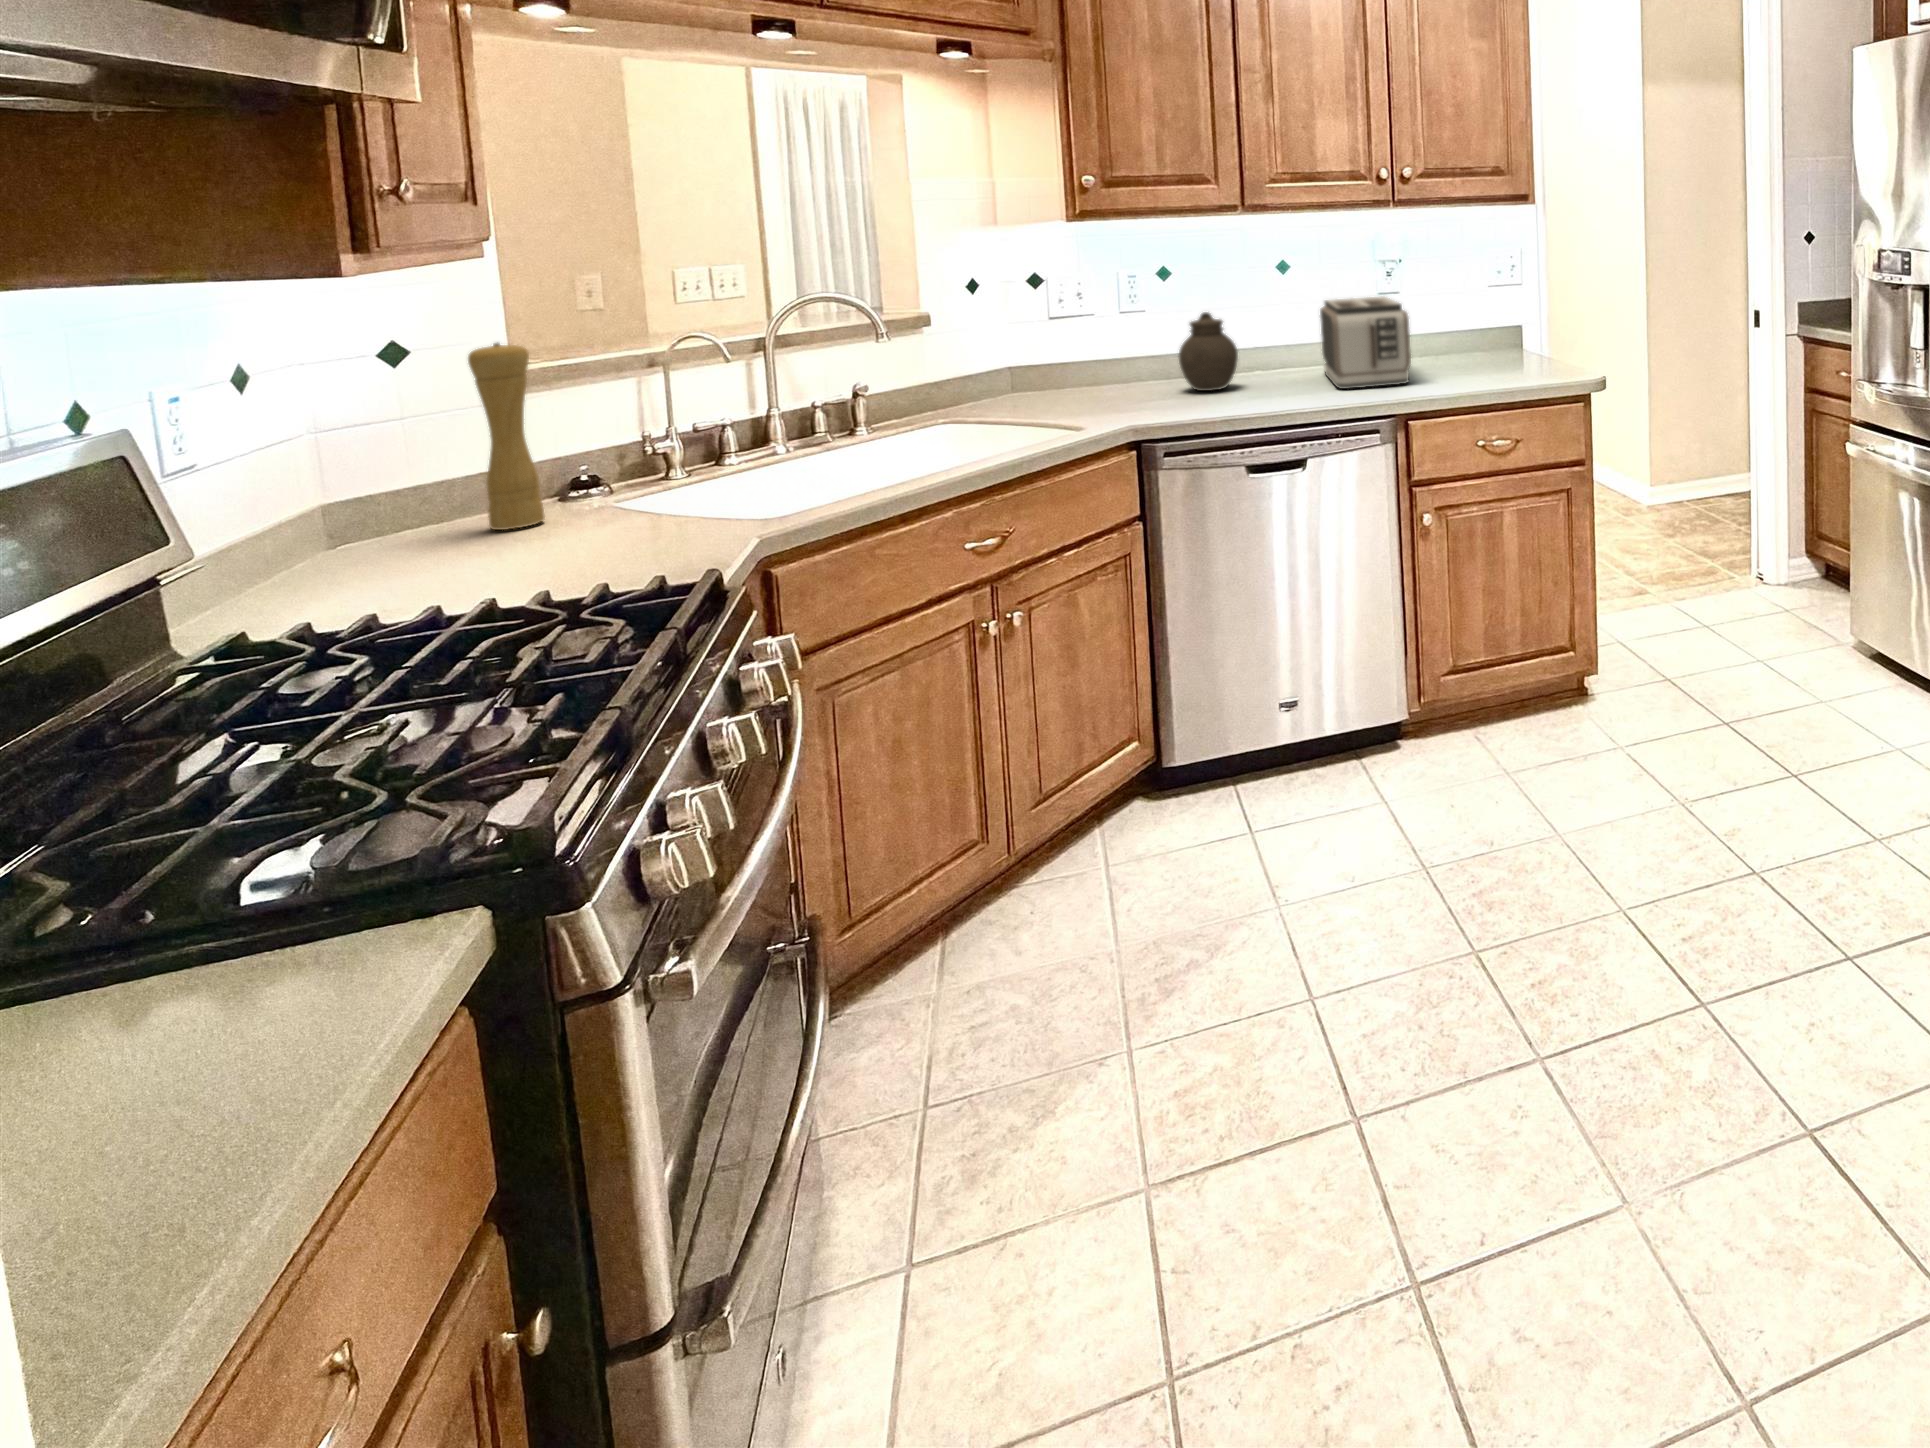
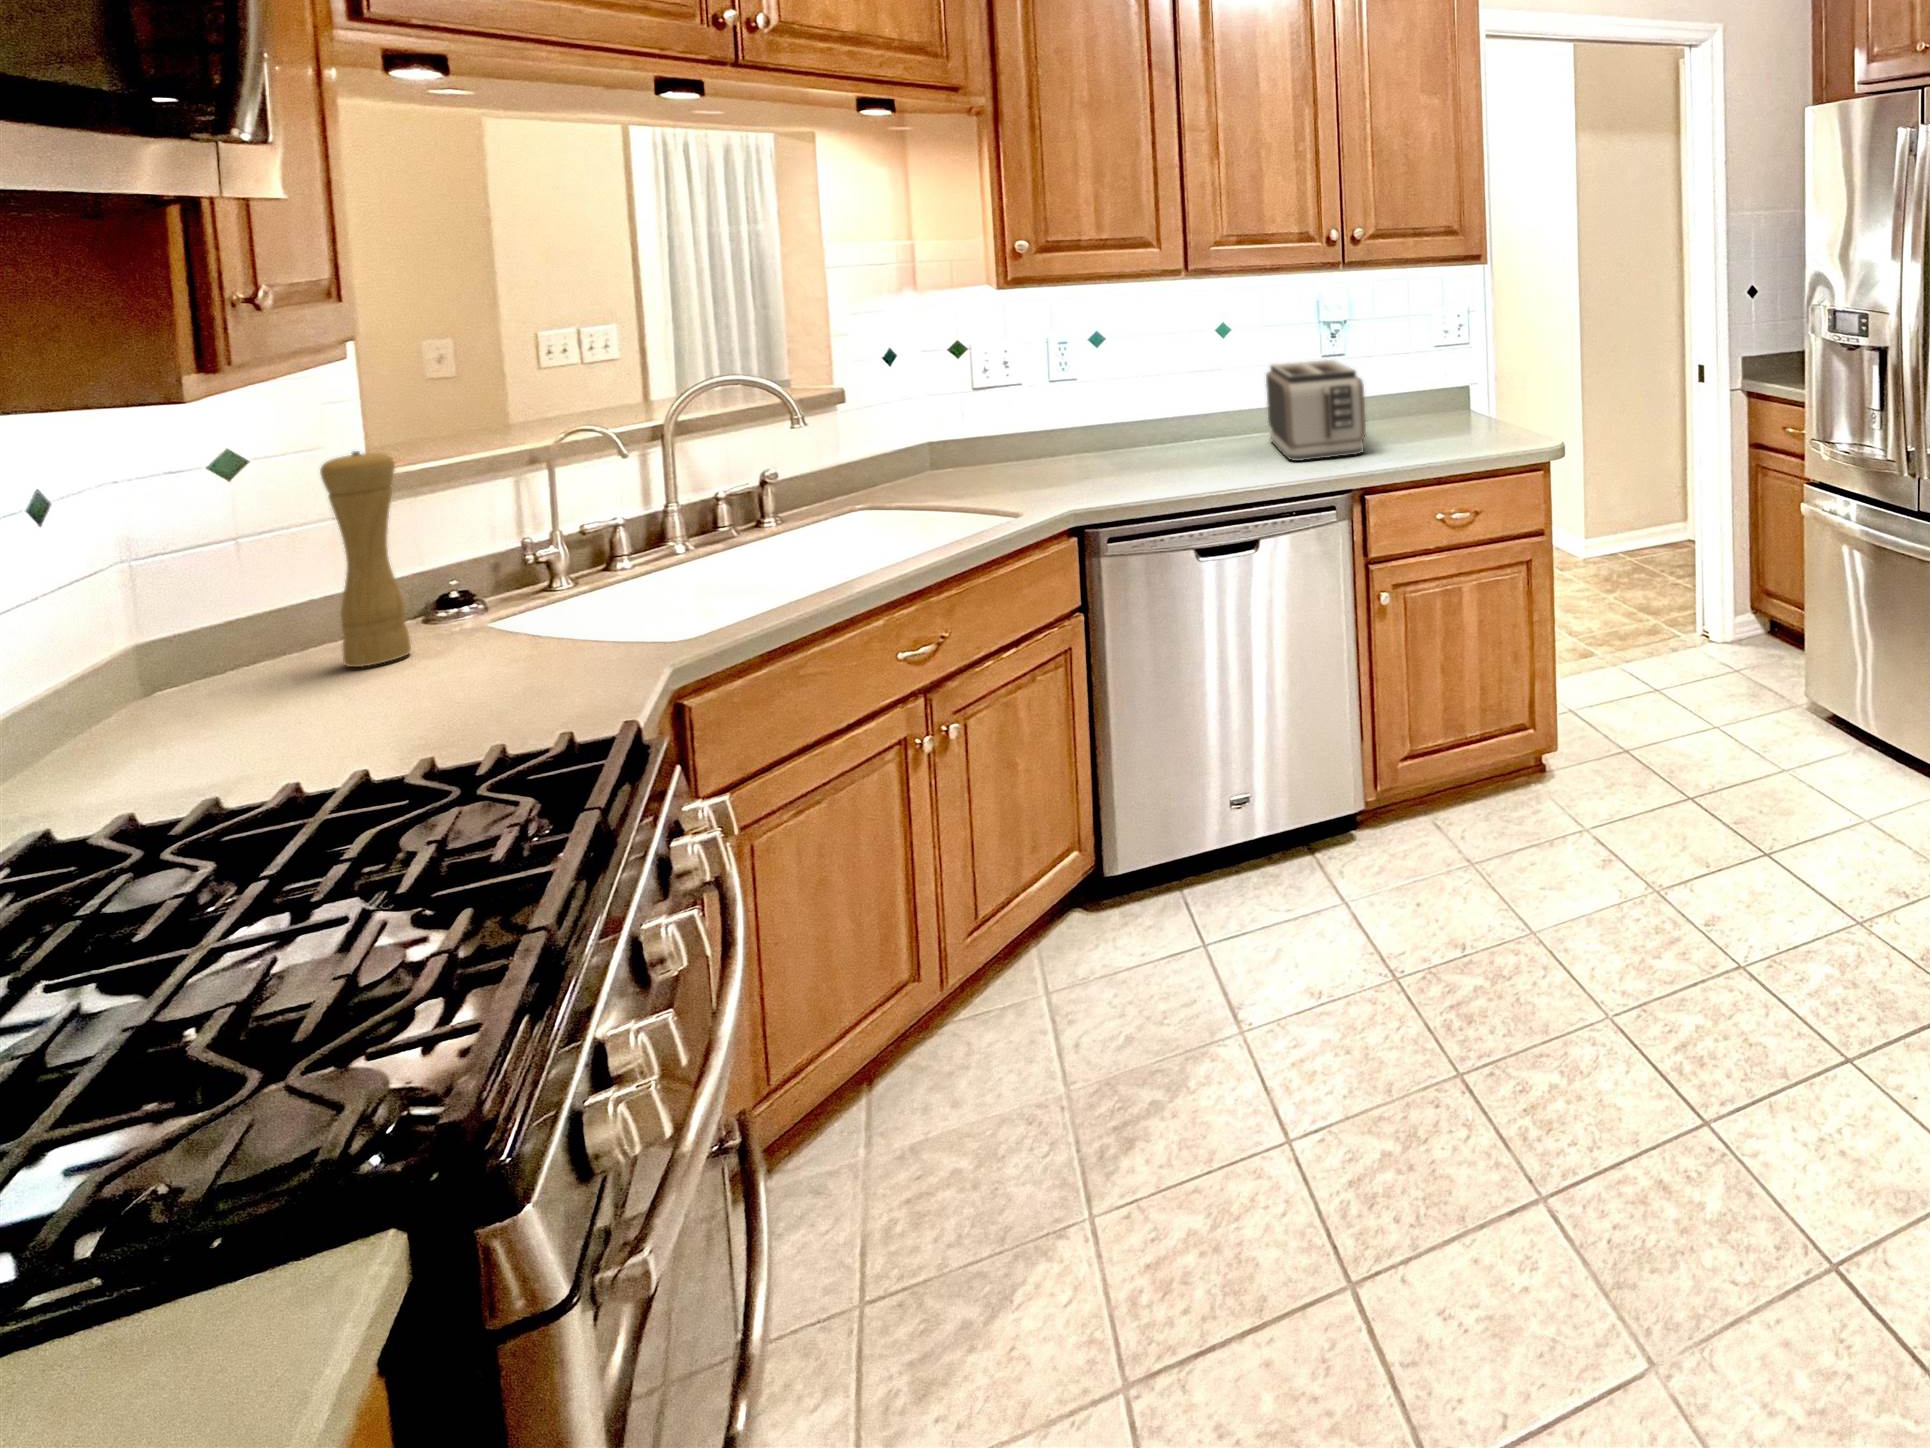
jar: present [1179,312,1238,391] -> none [1118,381,1181,465]

